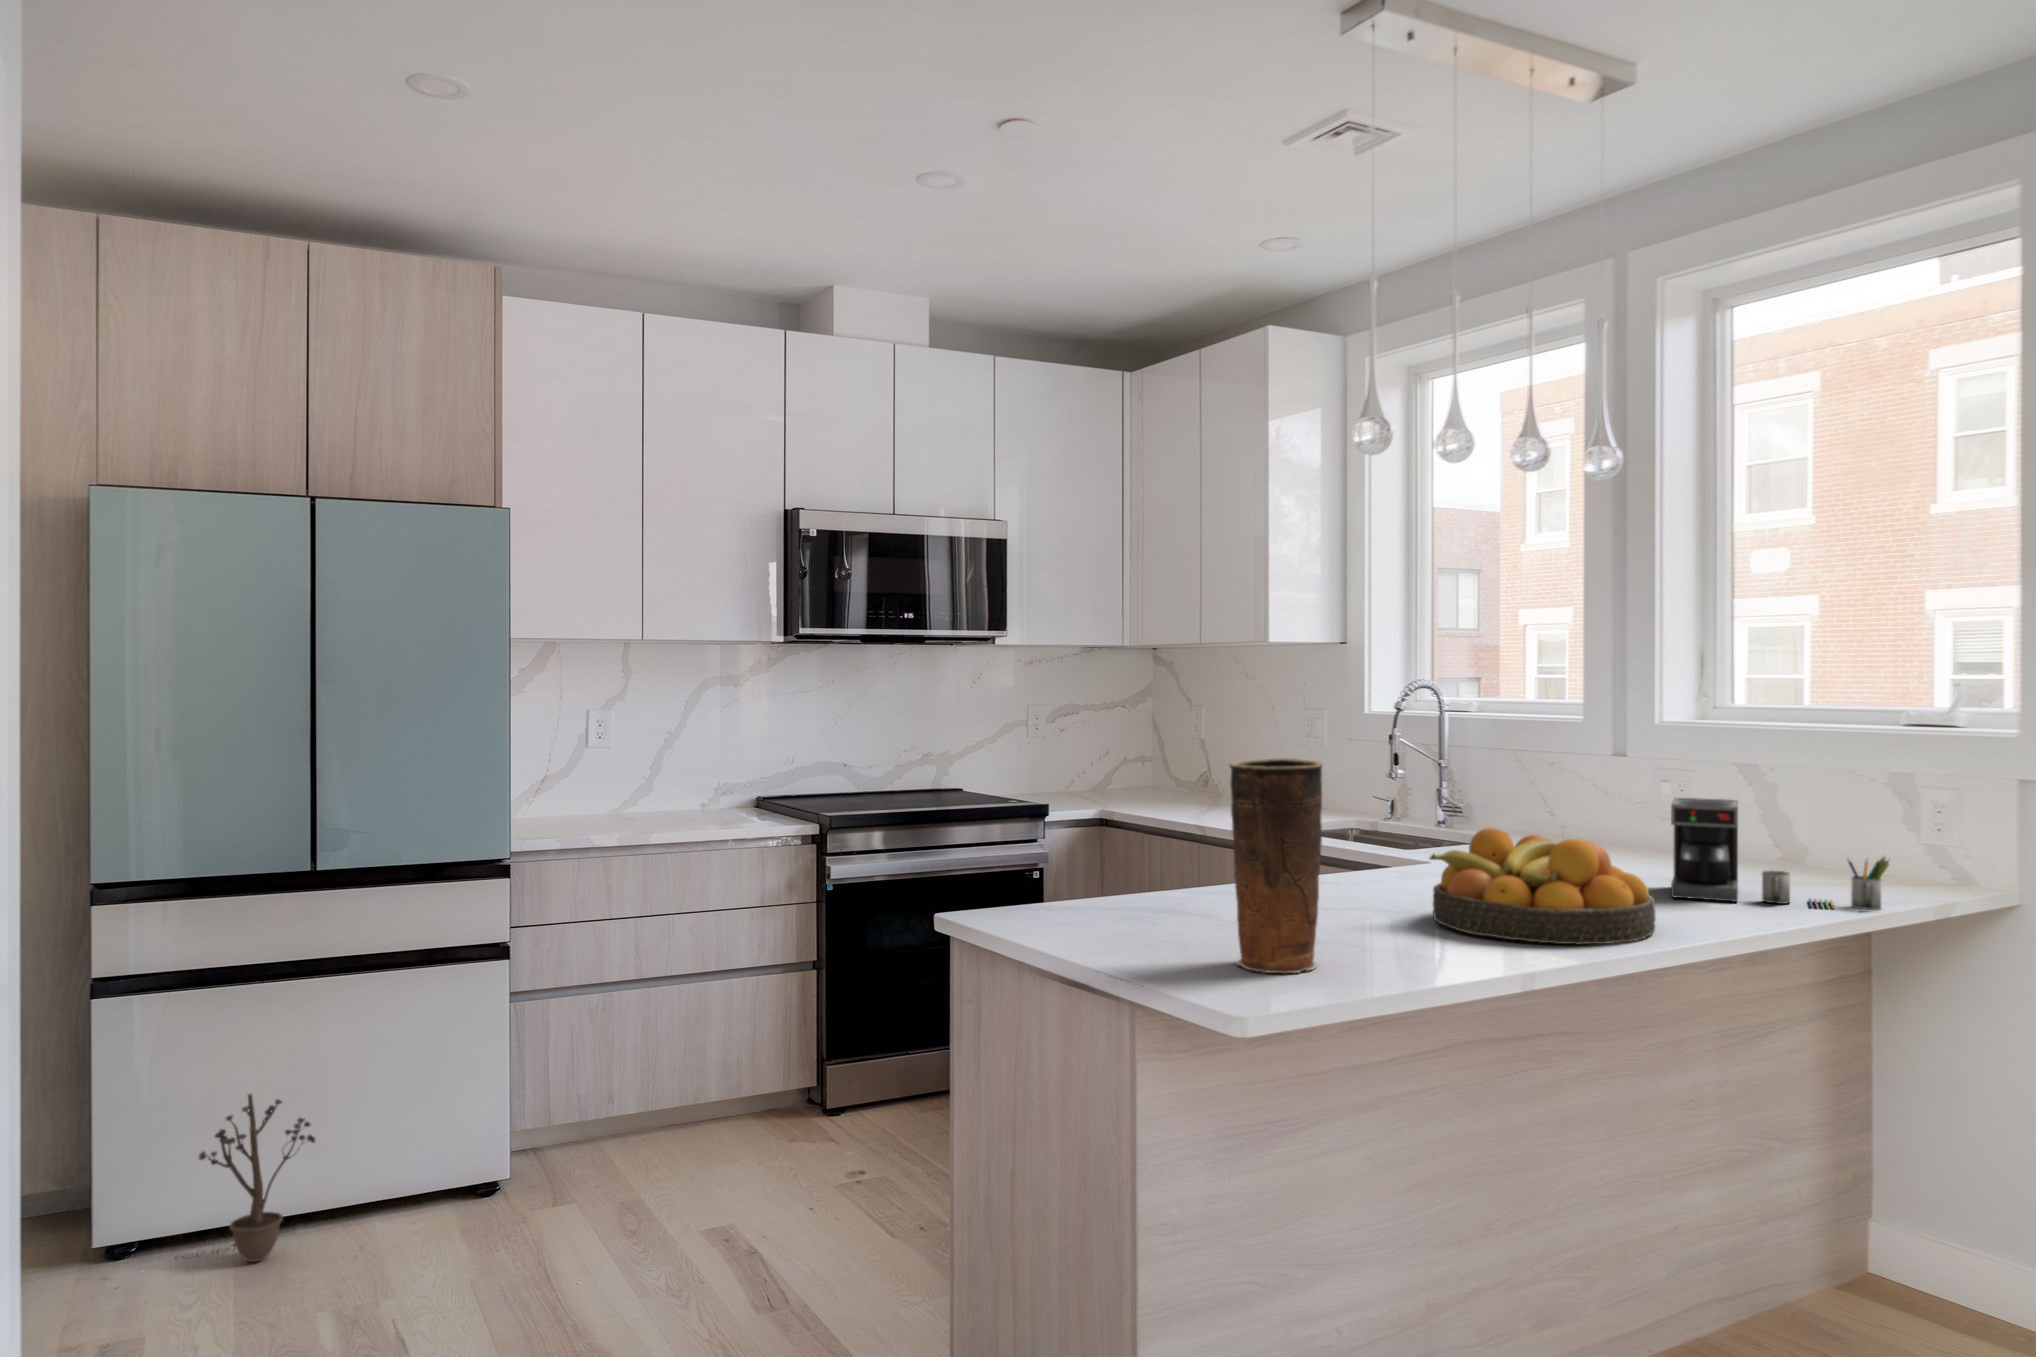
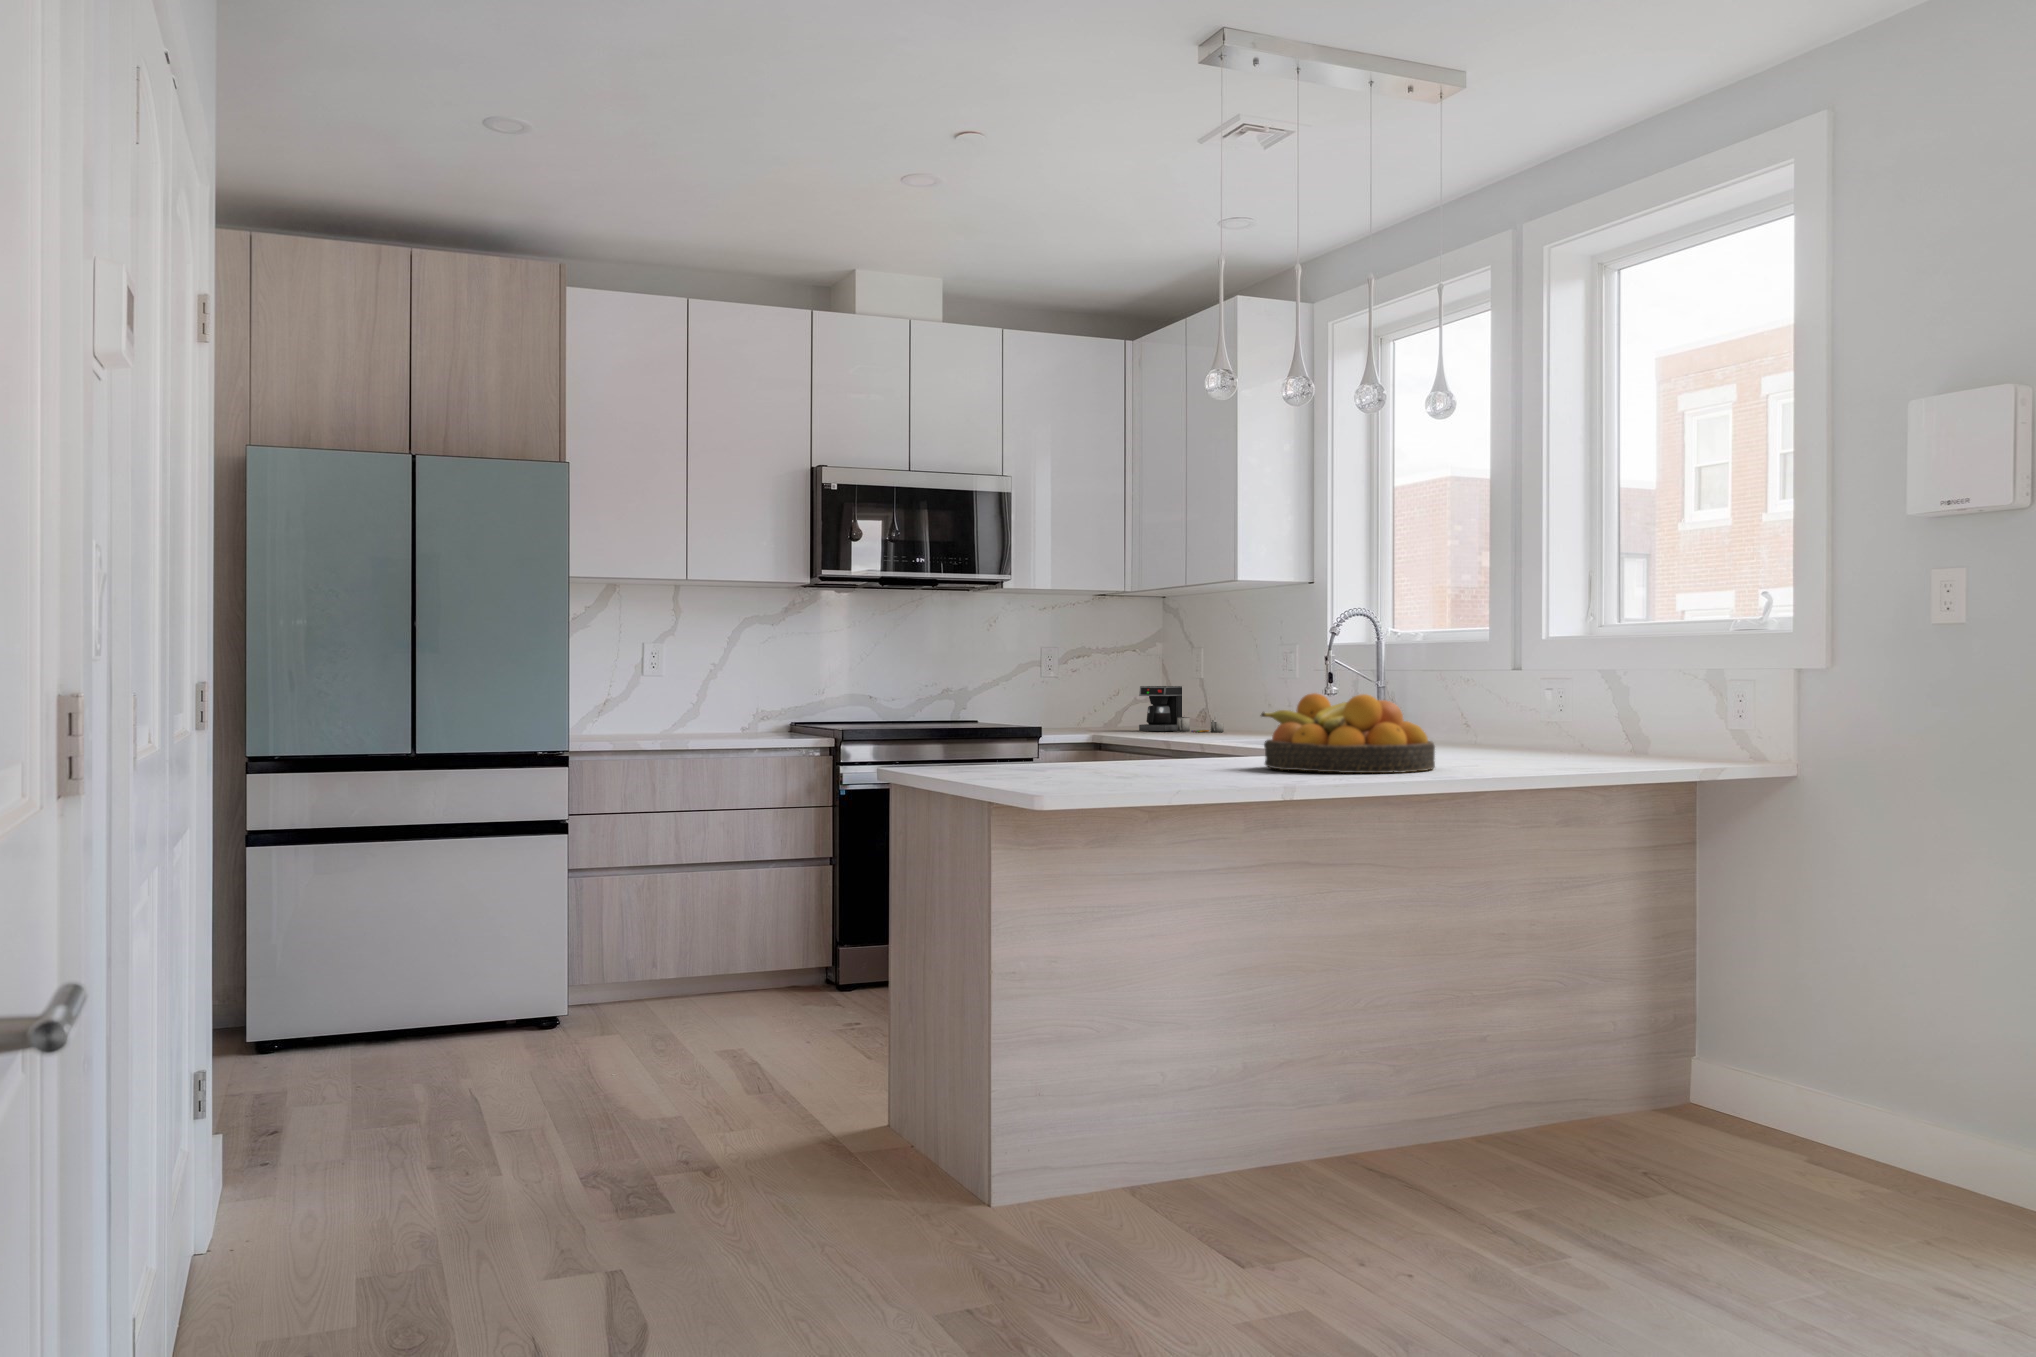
vase: present [1229,758,1323,973] -> none [1070,624,1140,780]
coffee maker: present [1671,798,1889,910] -> present [1139,686,1224,732]
decorative plant: present [181,1094,315,1262] -> none [309,924,415,1057]

